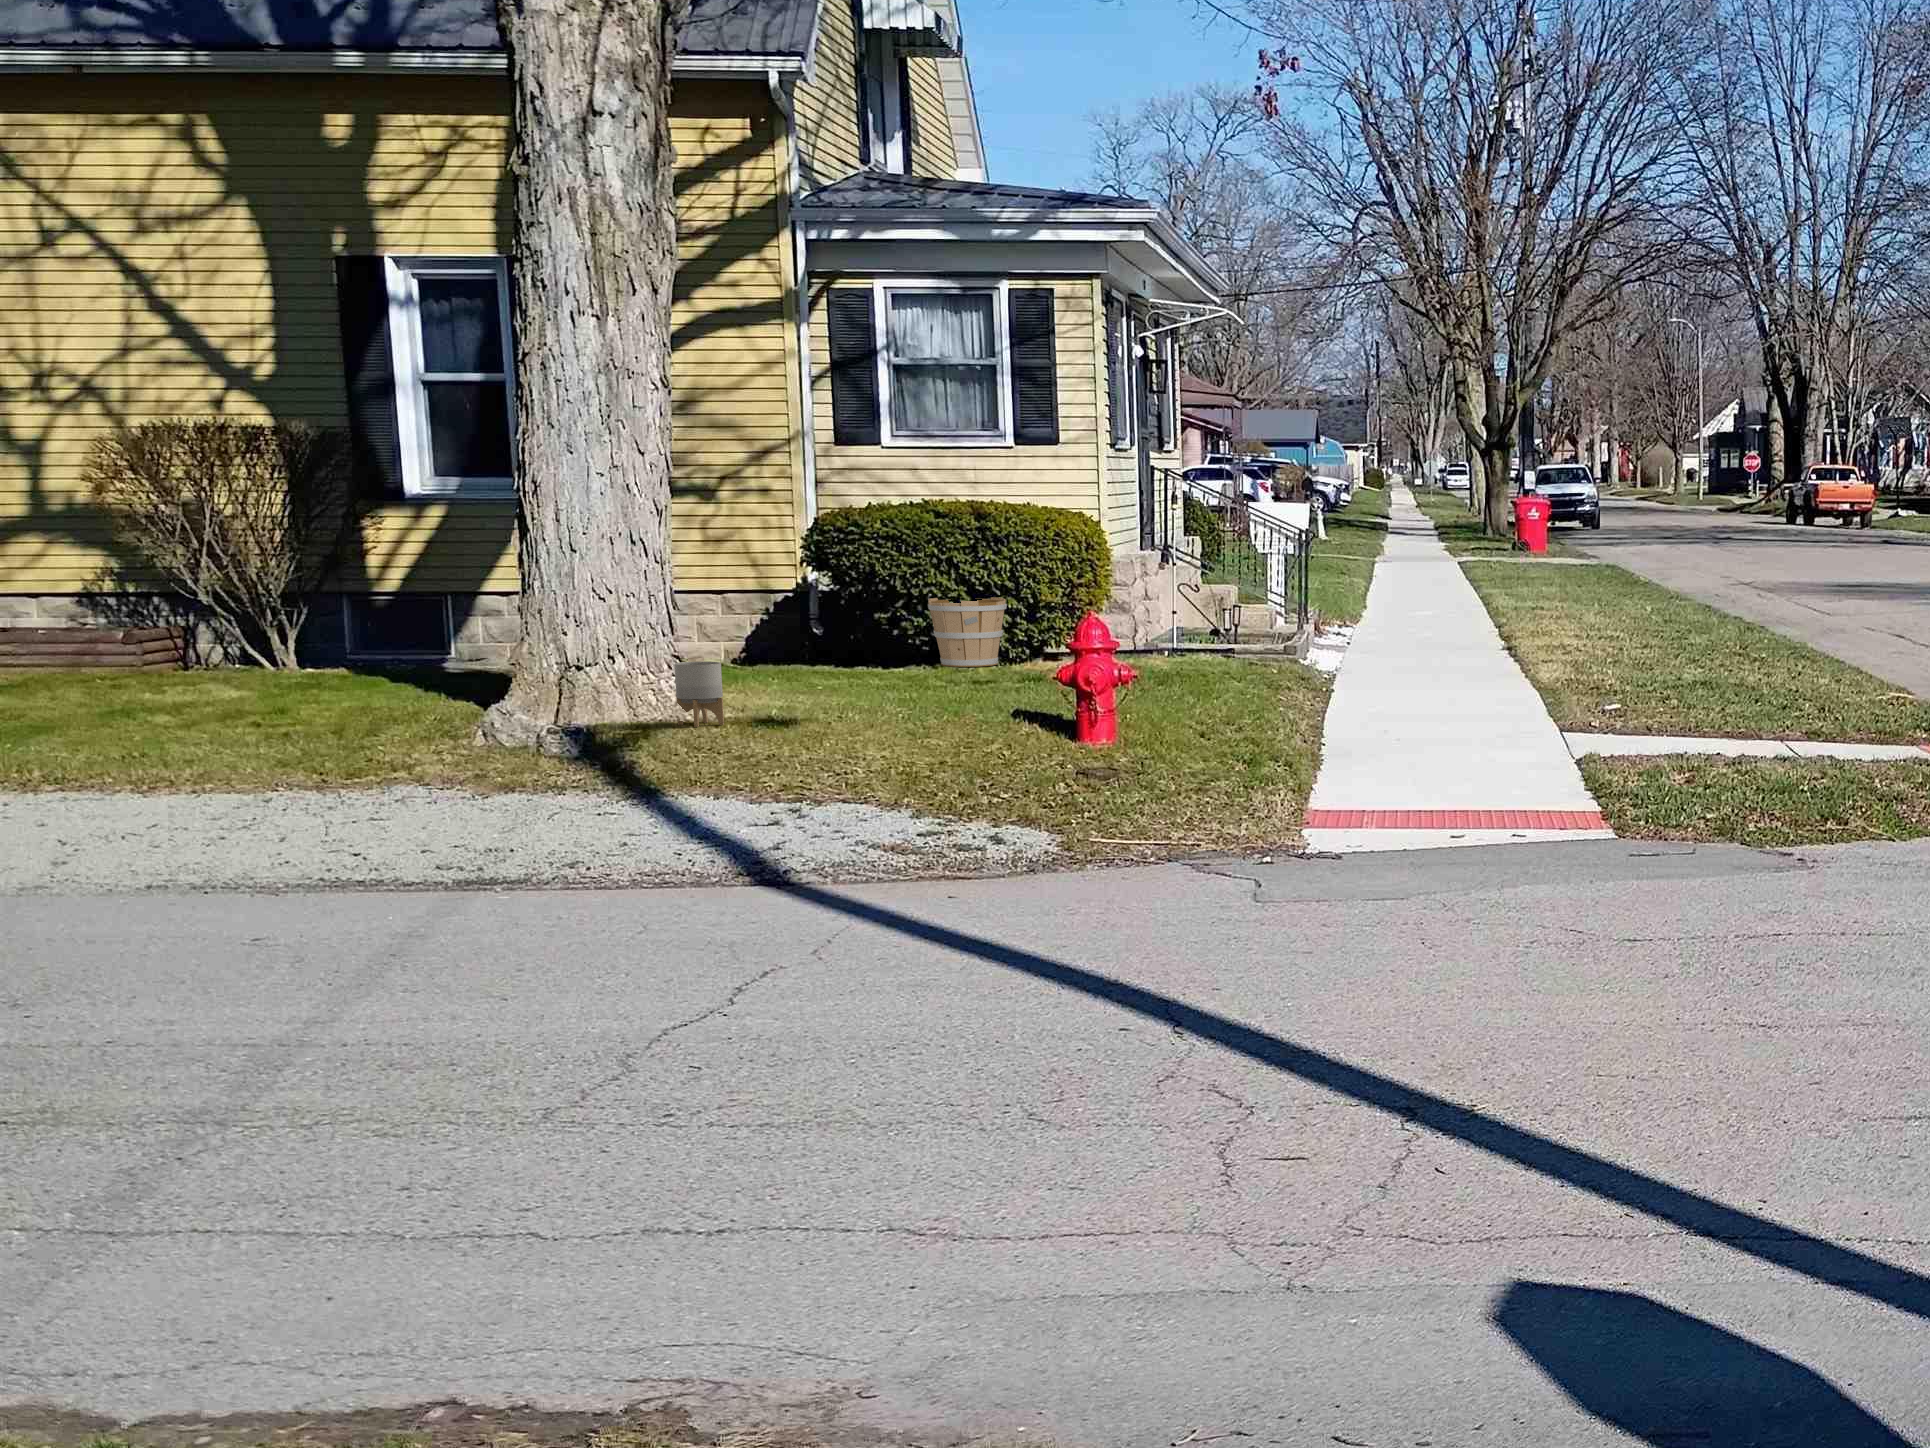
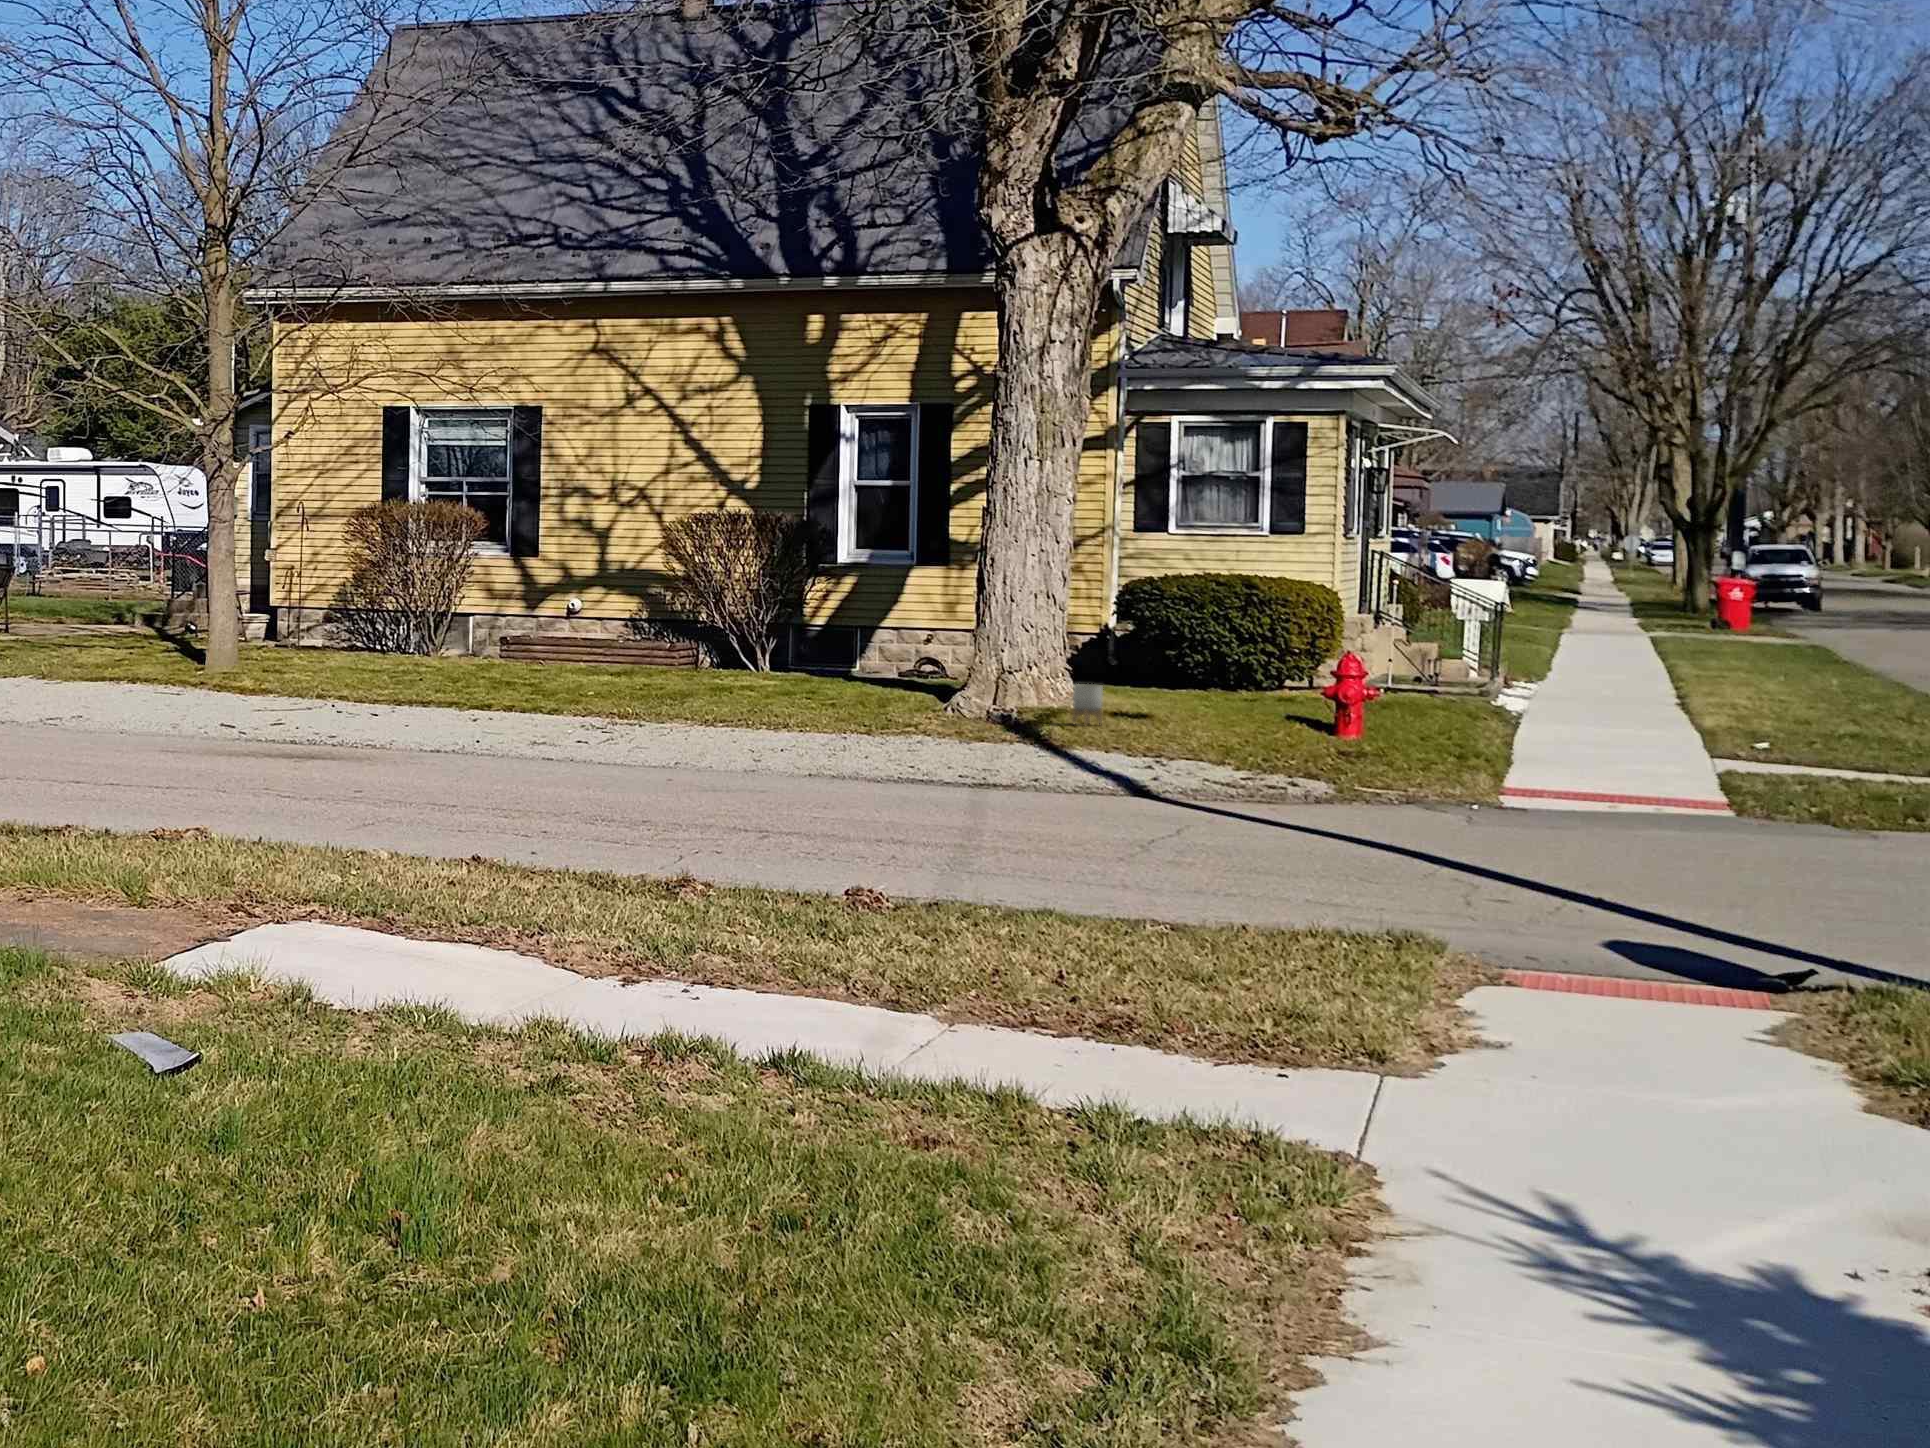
wooden bucket: present [928,597,1007,667] -> none [1212,647,1271,697]

